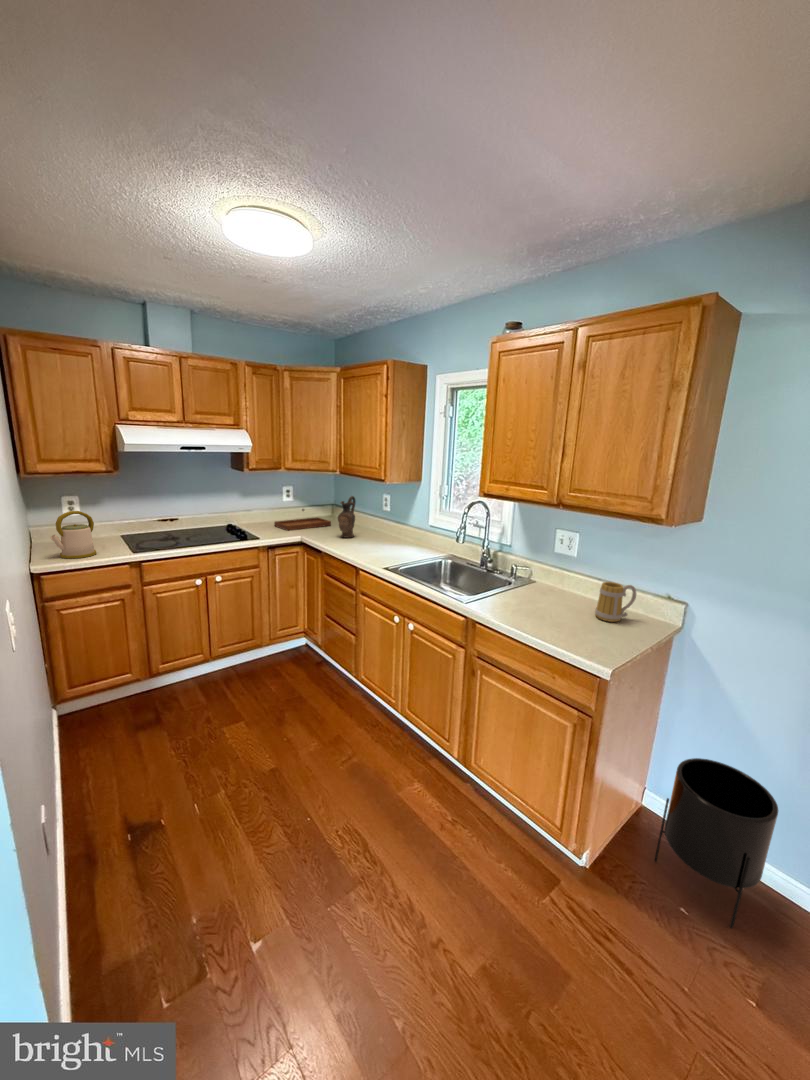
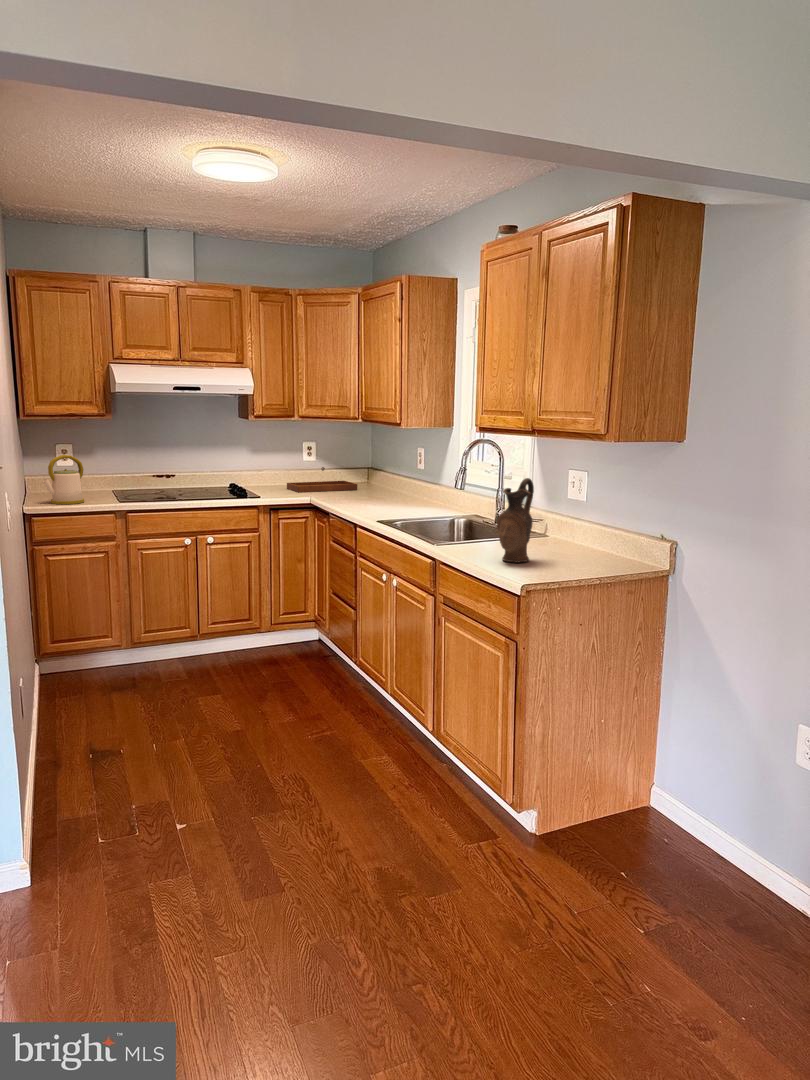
ceramic pitcher: present [338,496,356,538] -> present [497,478,534,562]
mug: present [595,582,636,622] -> none [574,519,619,563]
planter: present [655,758,778,928] -> none [621,719,727,890]

